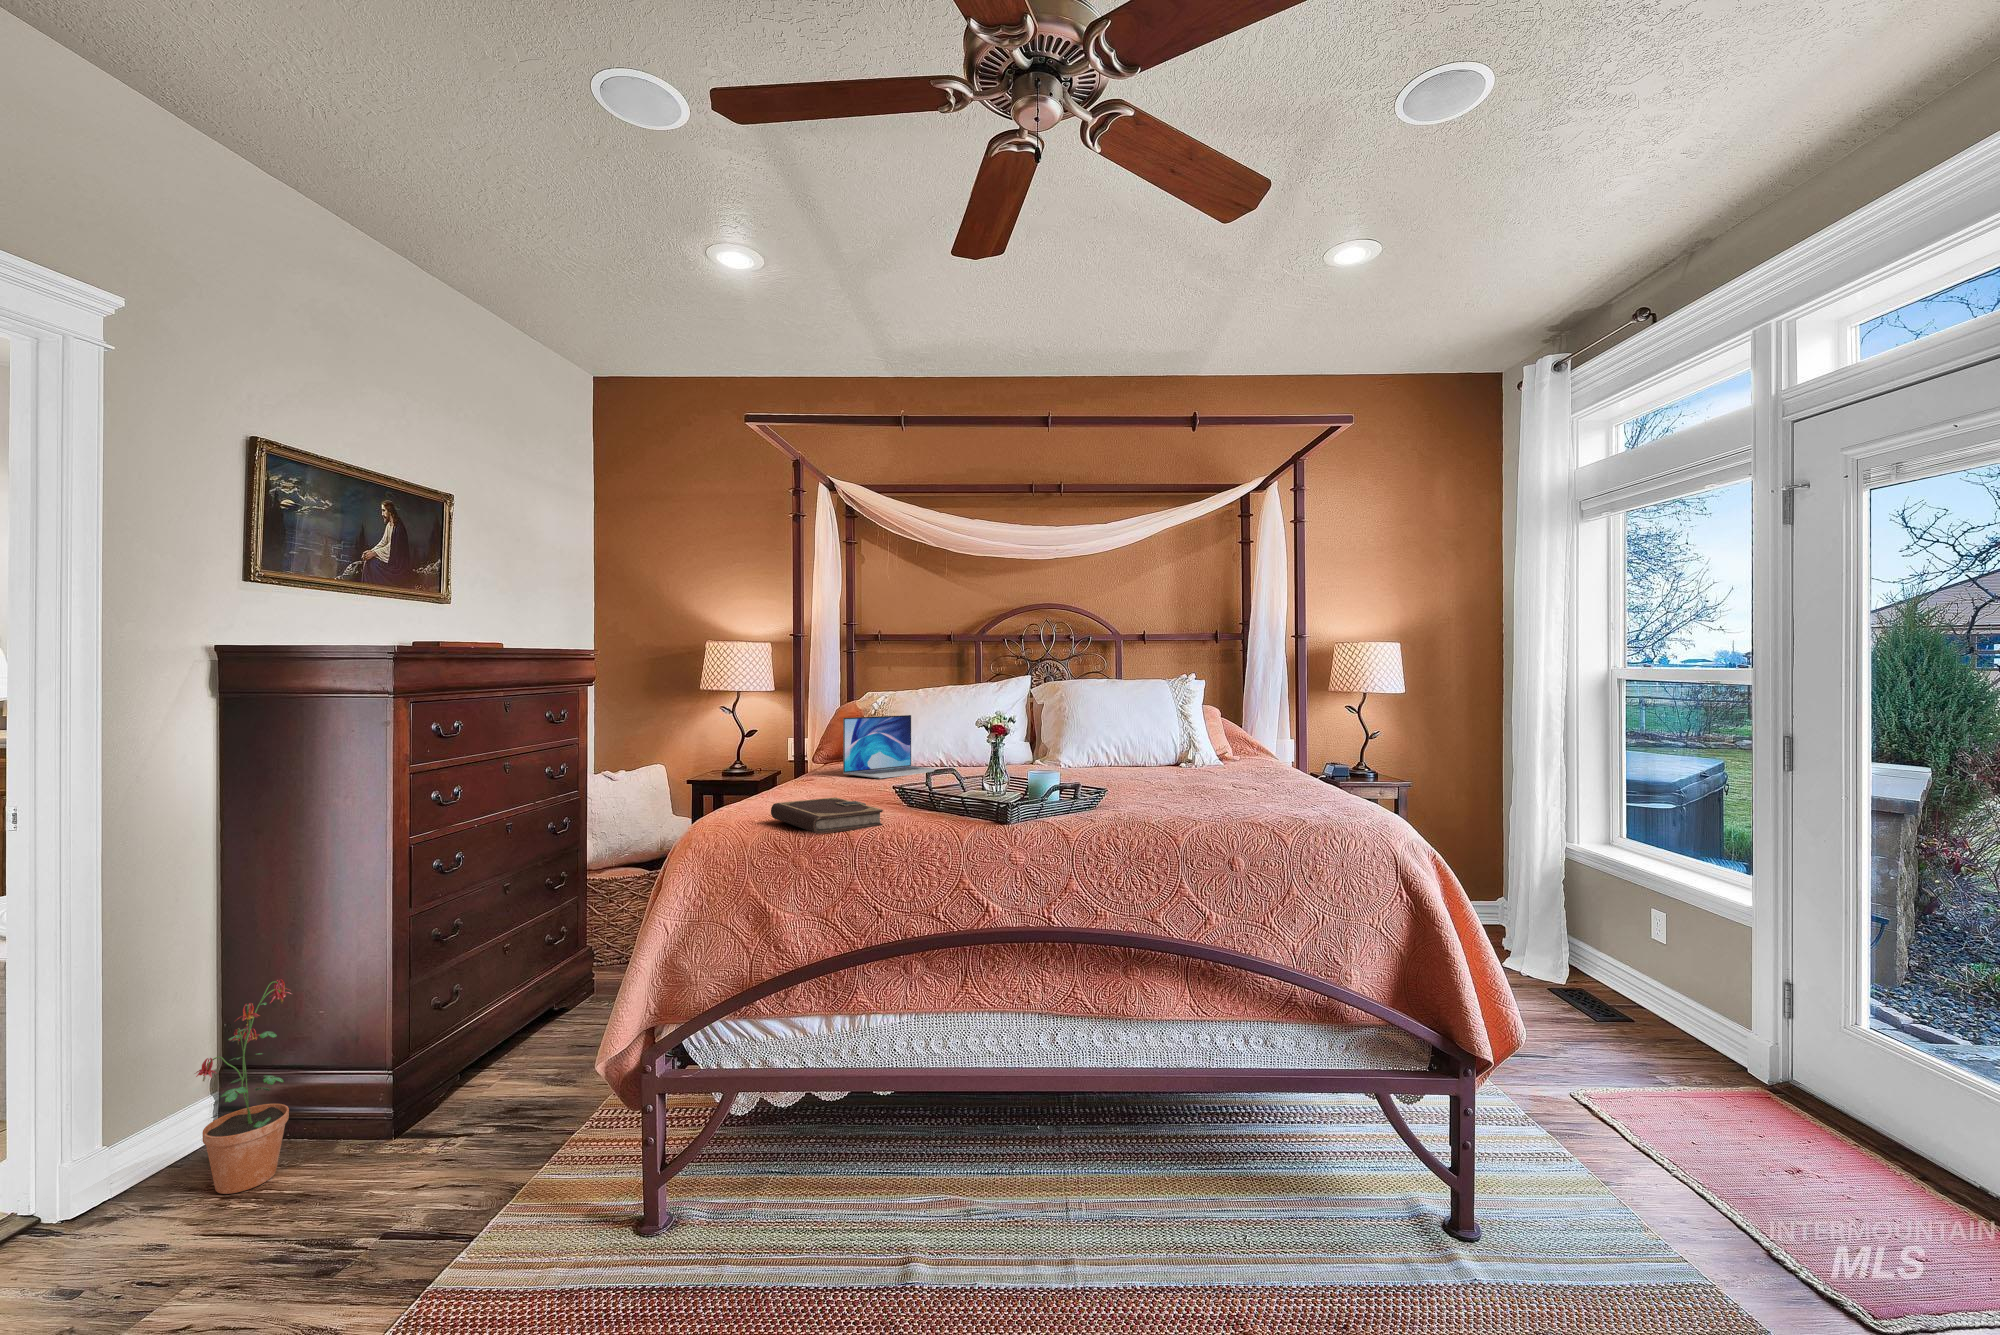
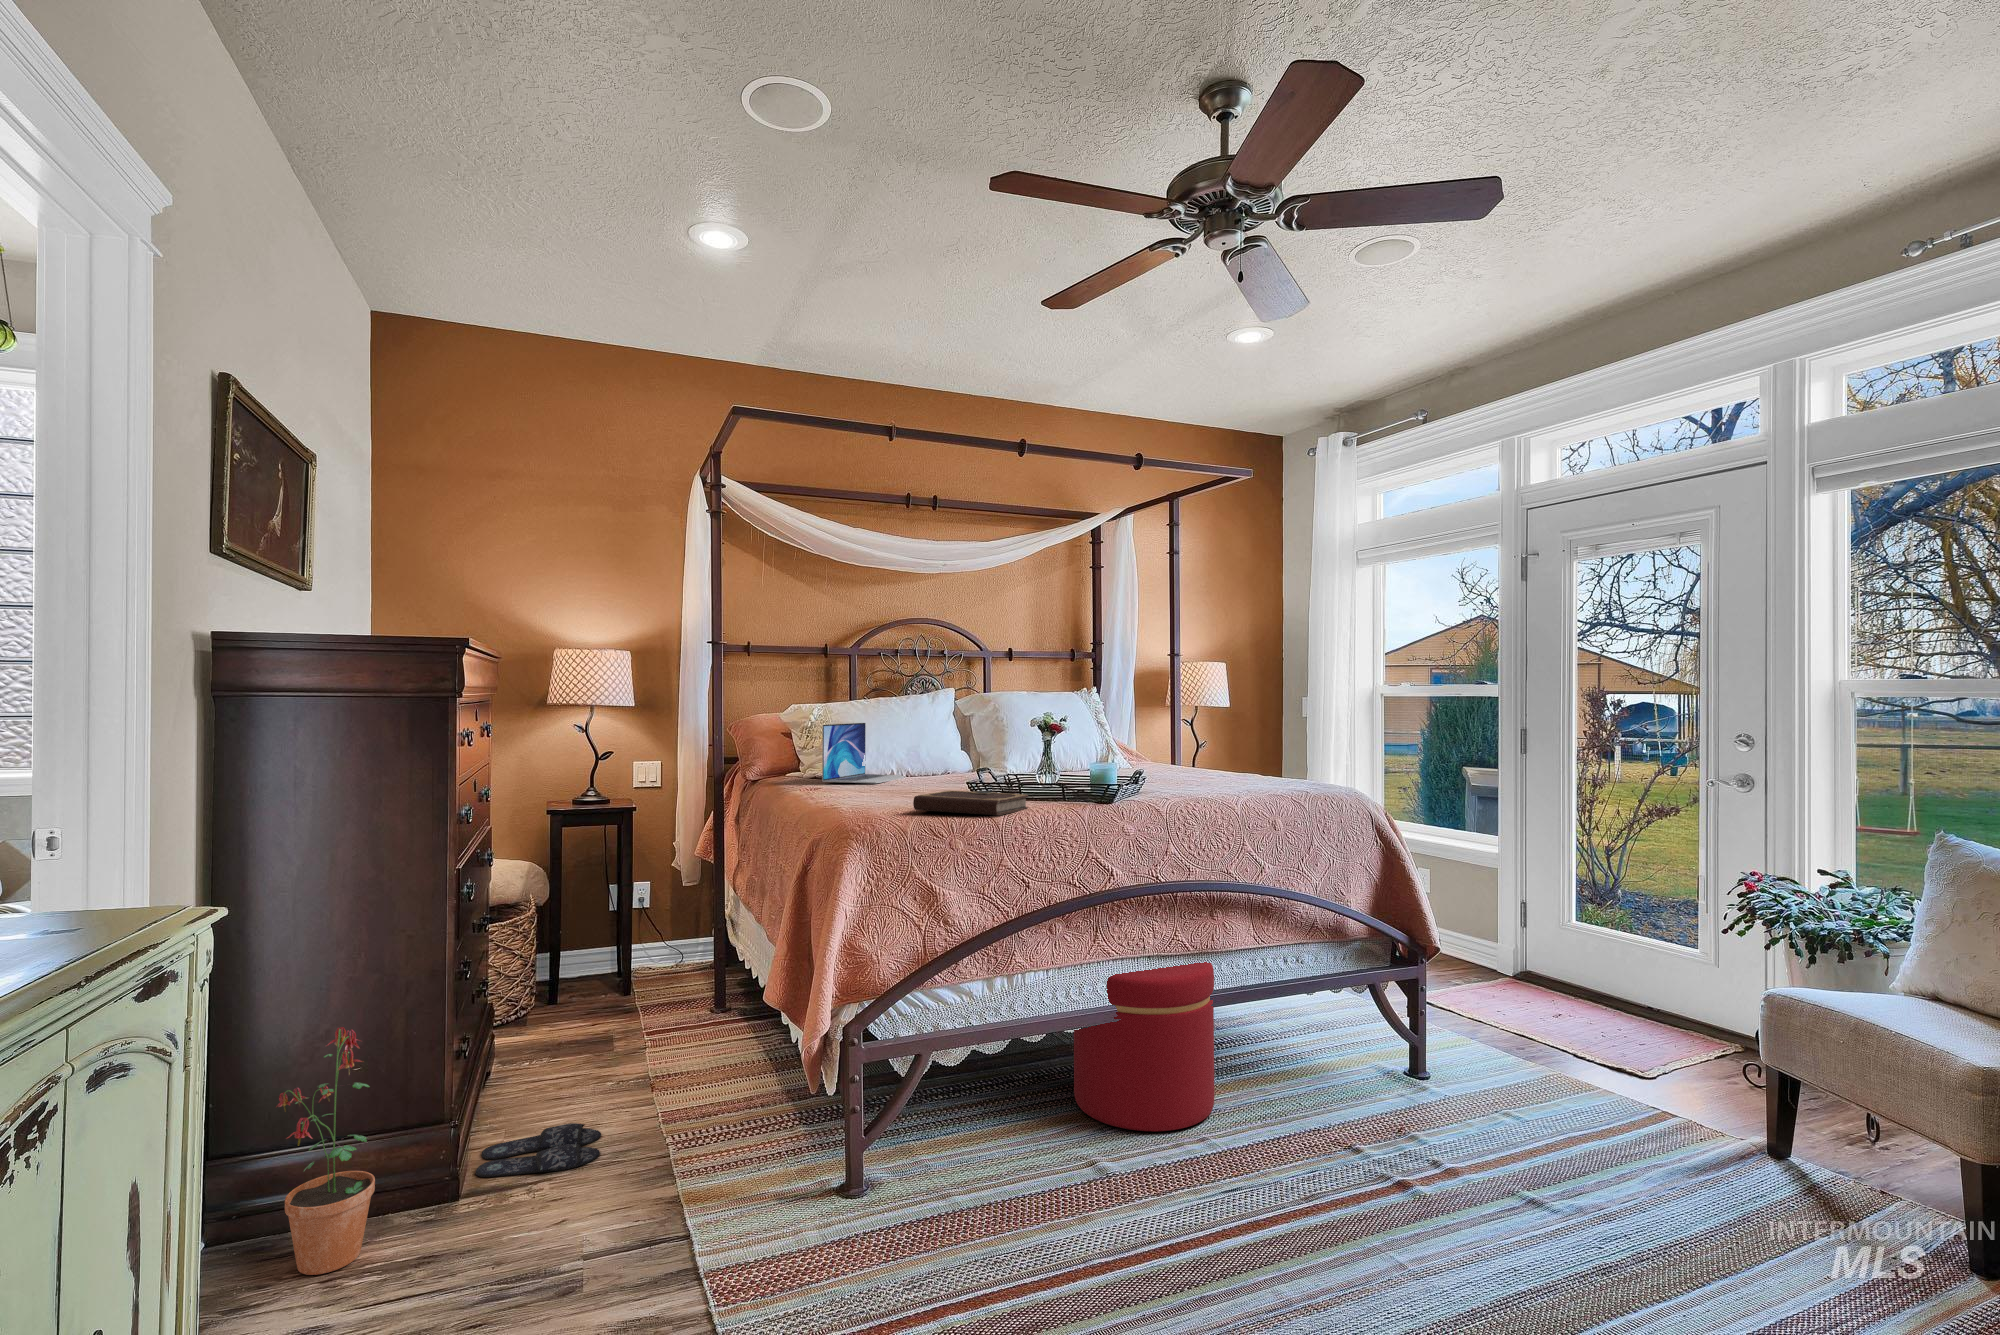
ottoman: none [975,984,1142,1236] -> present [1074,962,1214,1131]
slippers: none [427,1081,555,1130] -> present [476,1123,601,1177]

